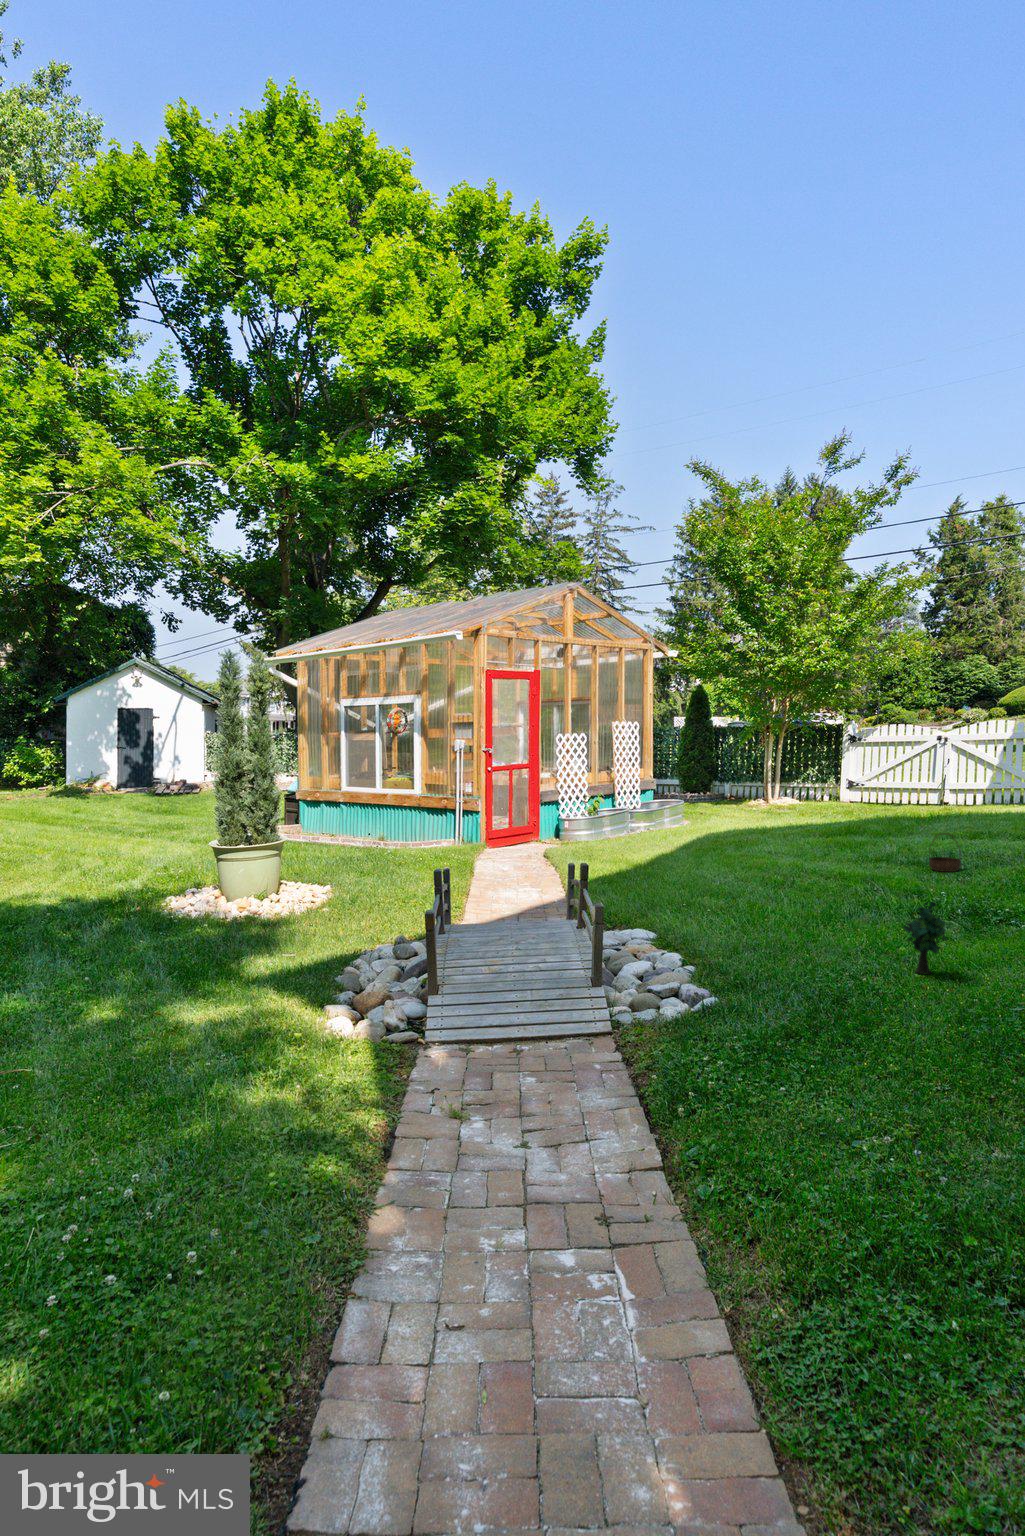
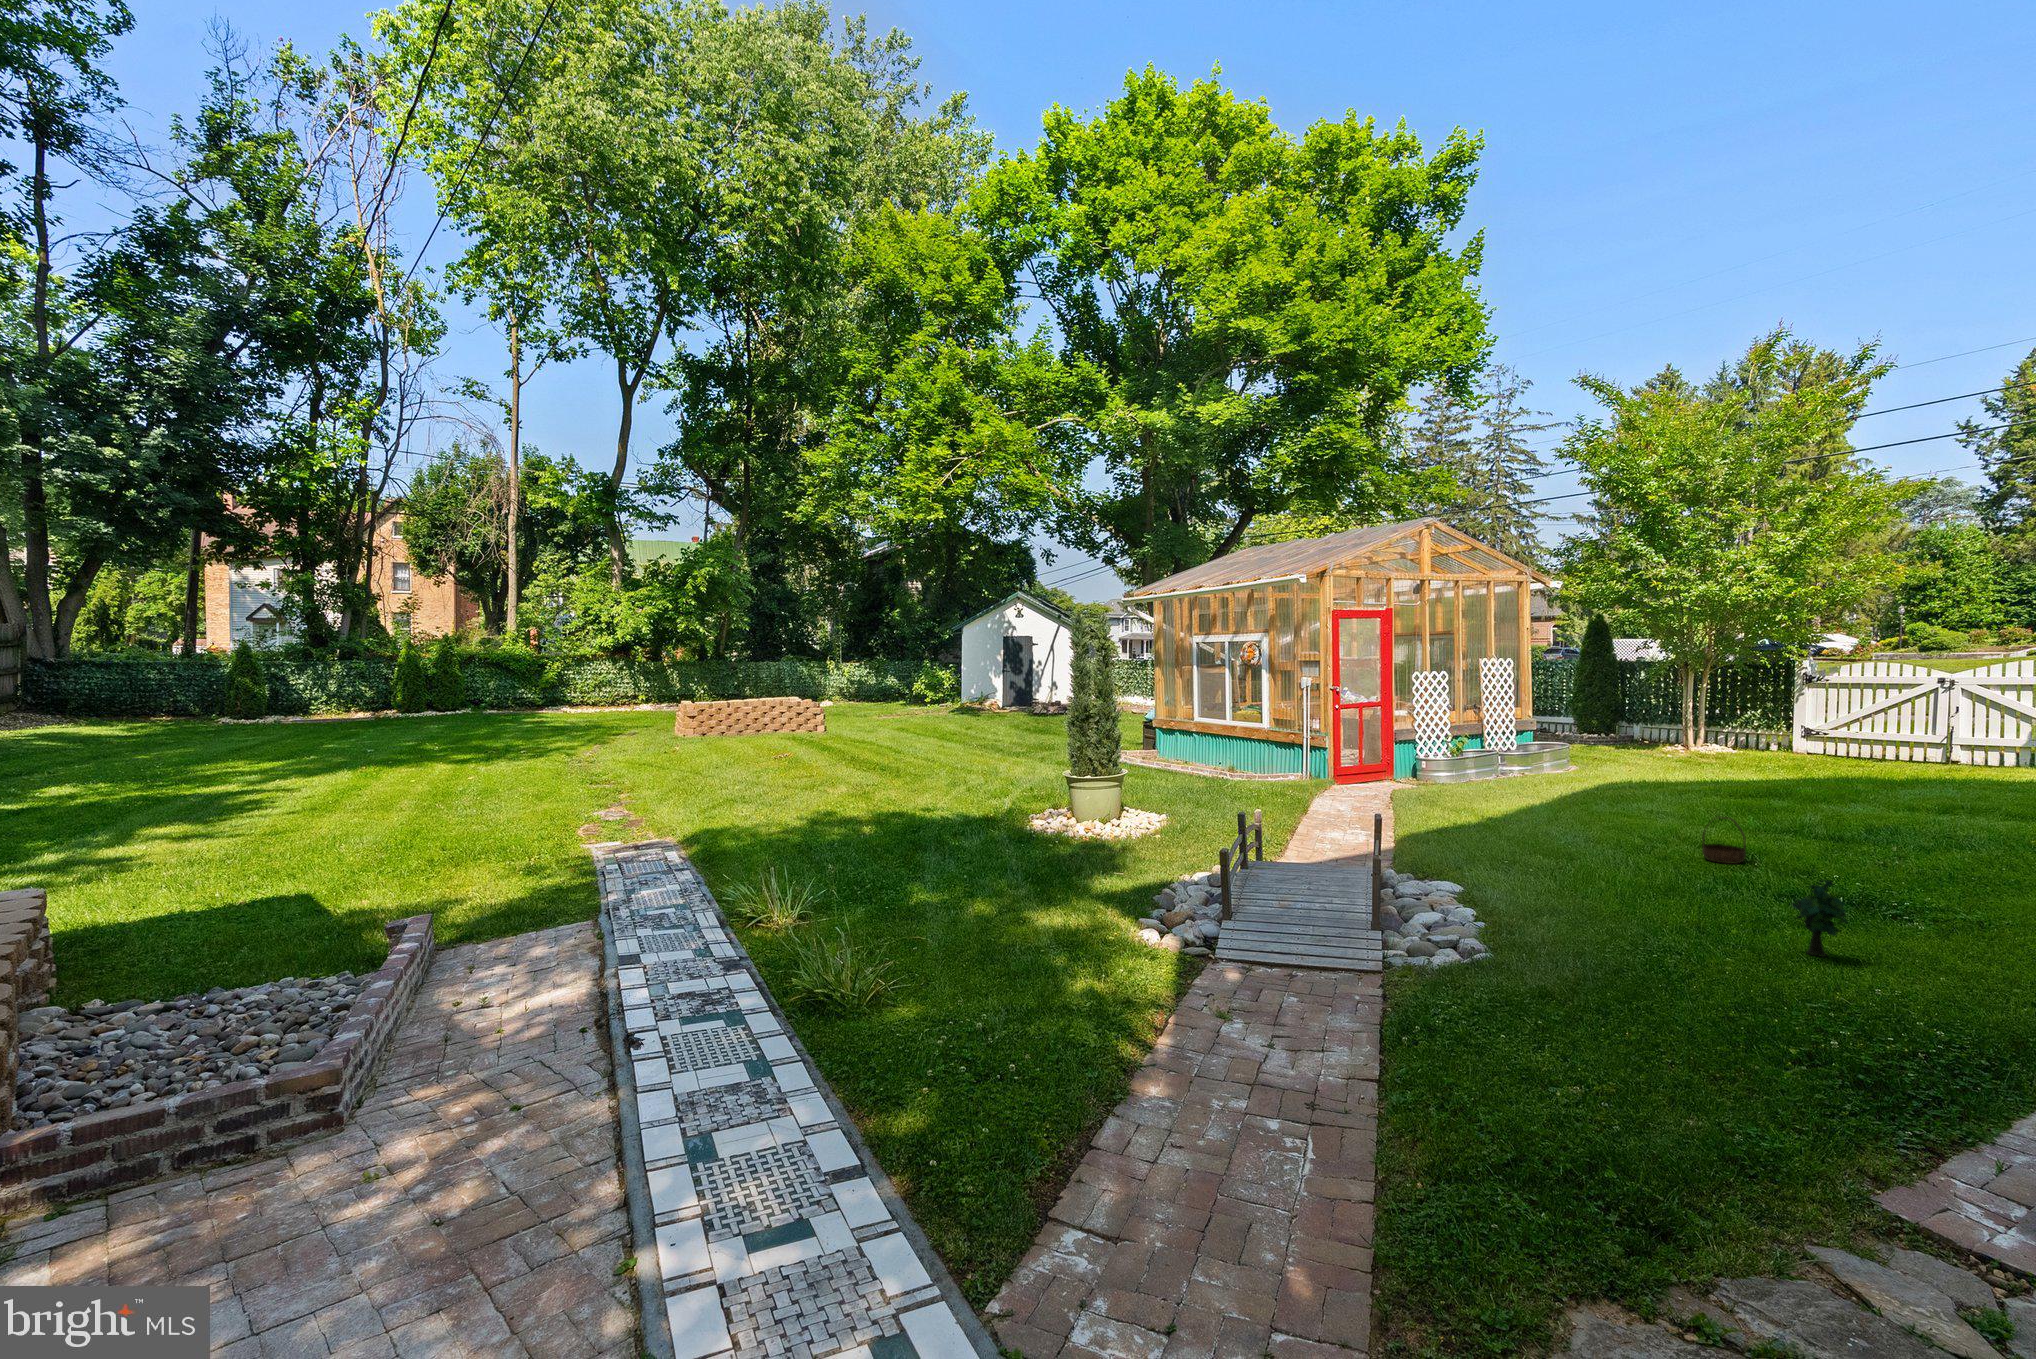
basket: present [929,833,961,872] -> present [1702,817,1746,864]

